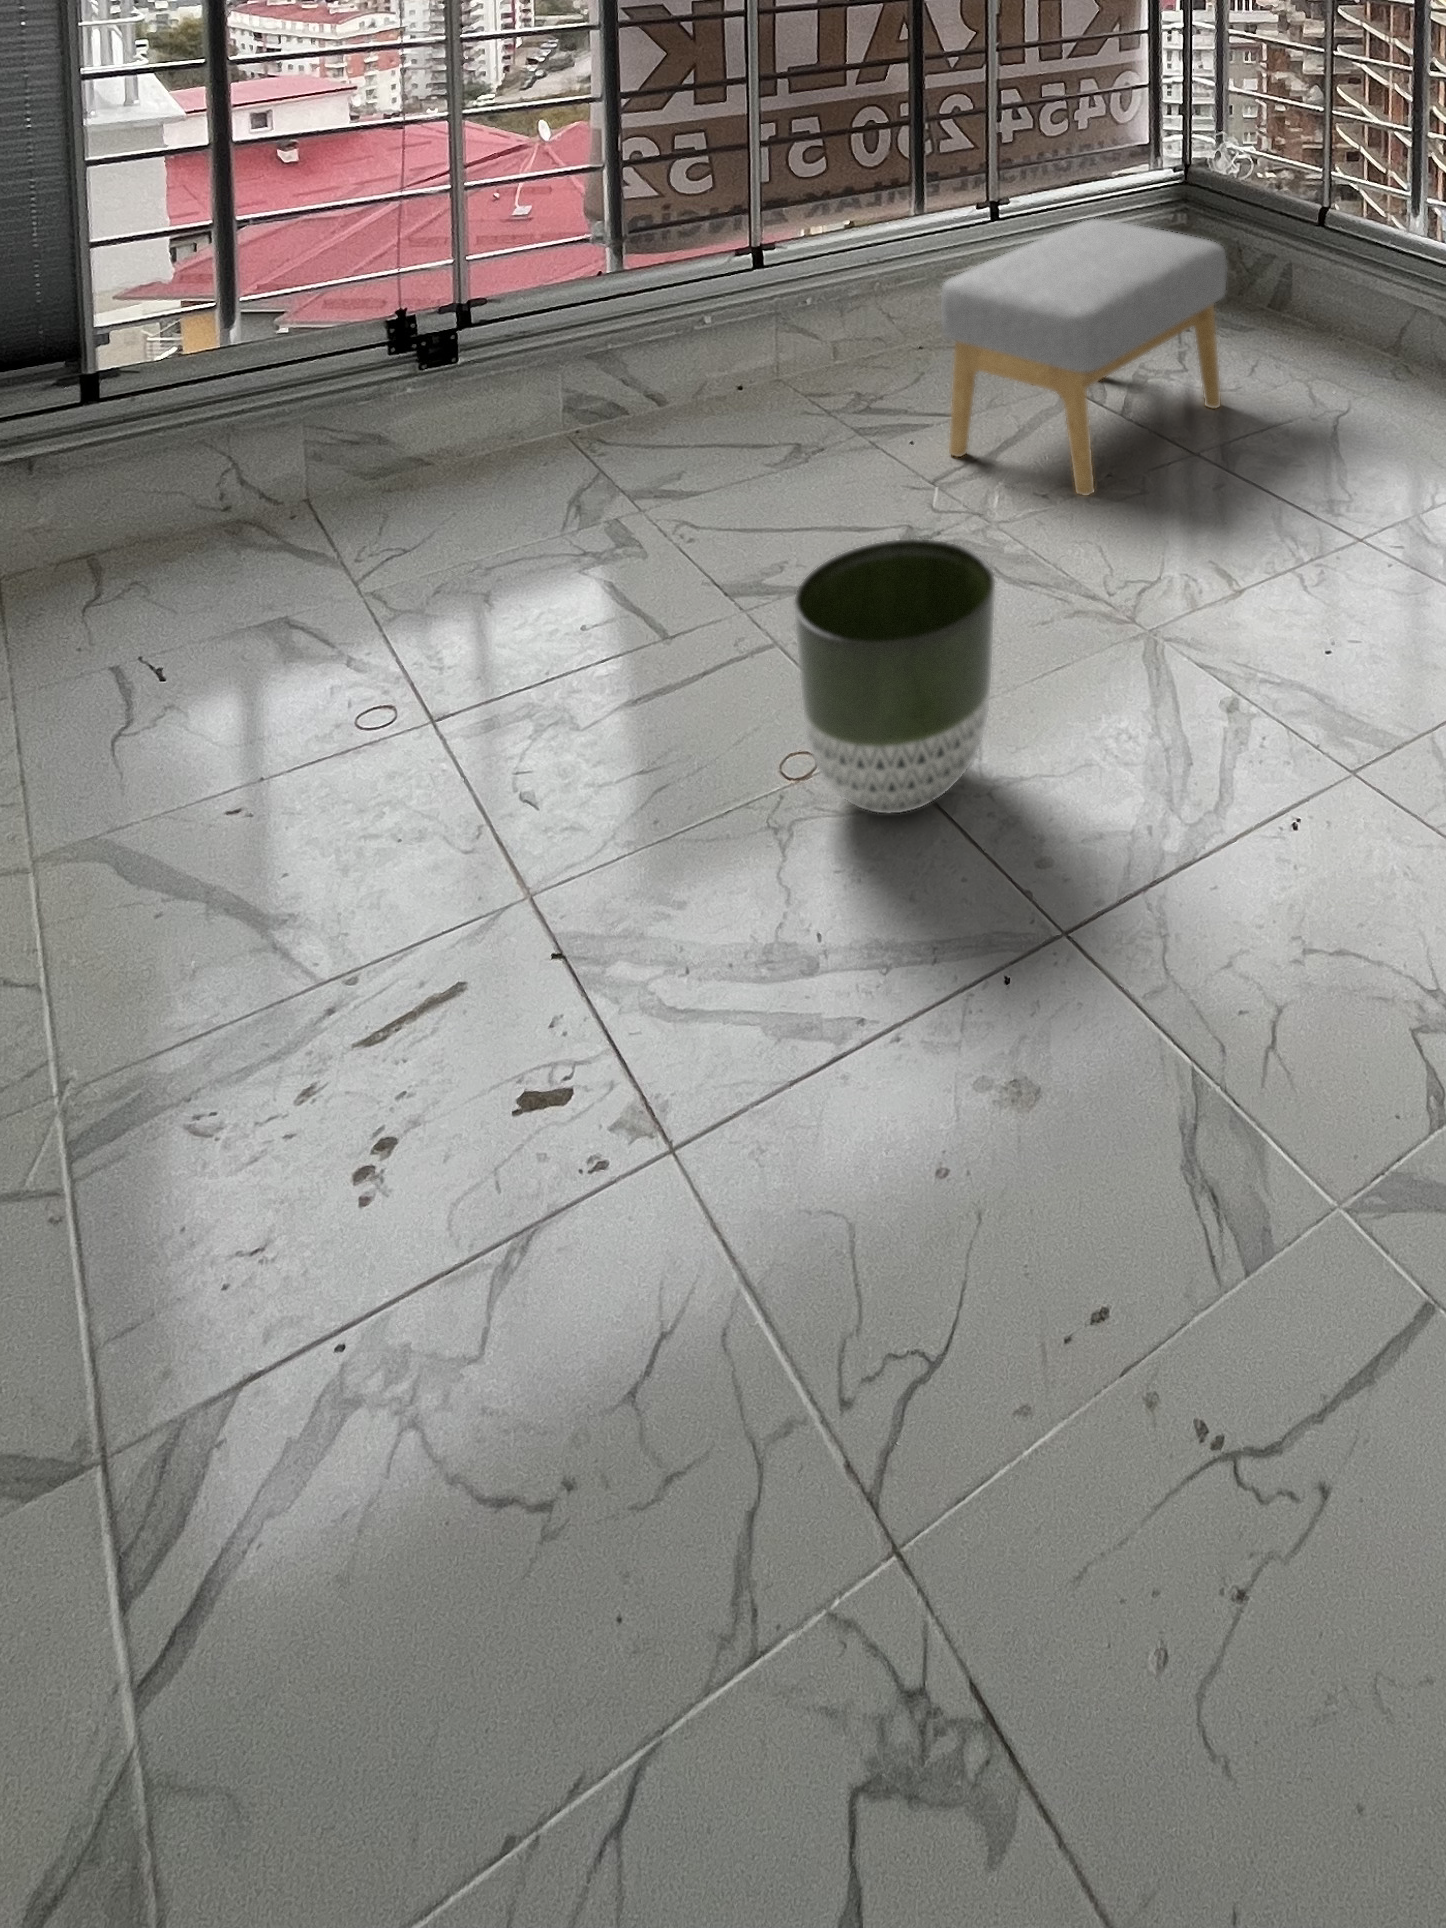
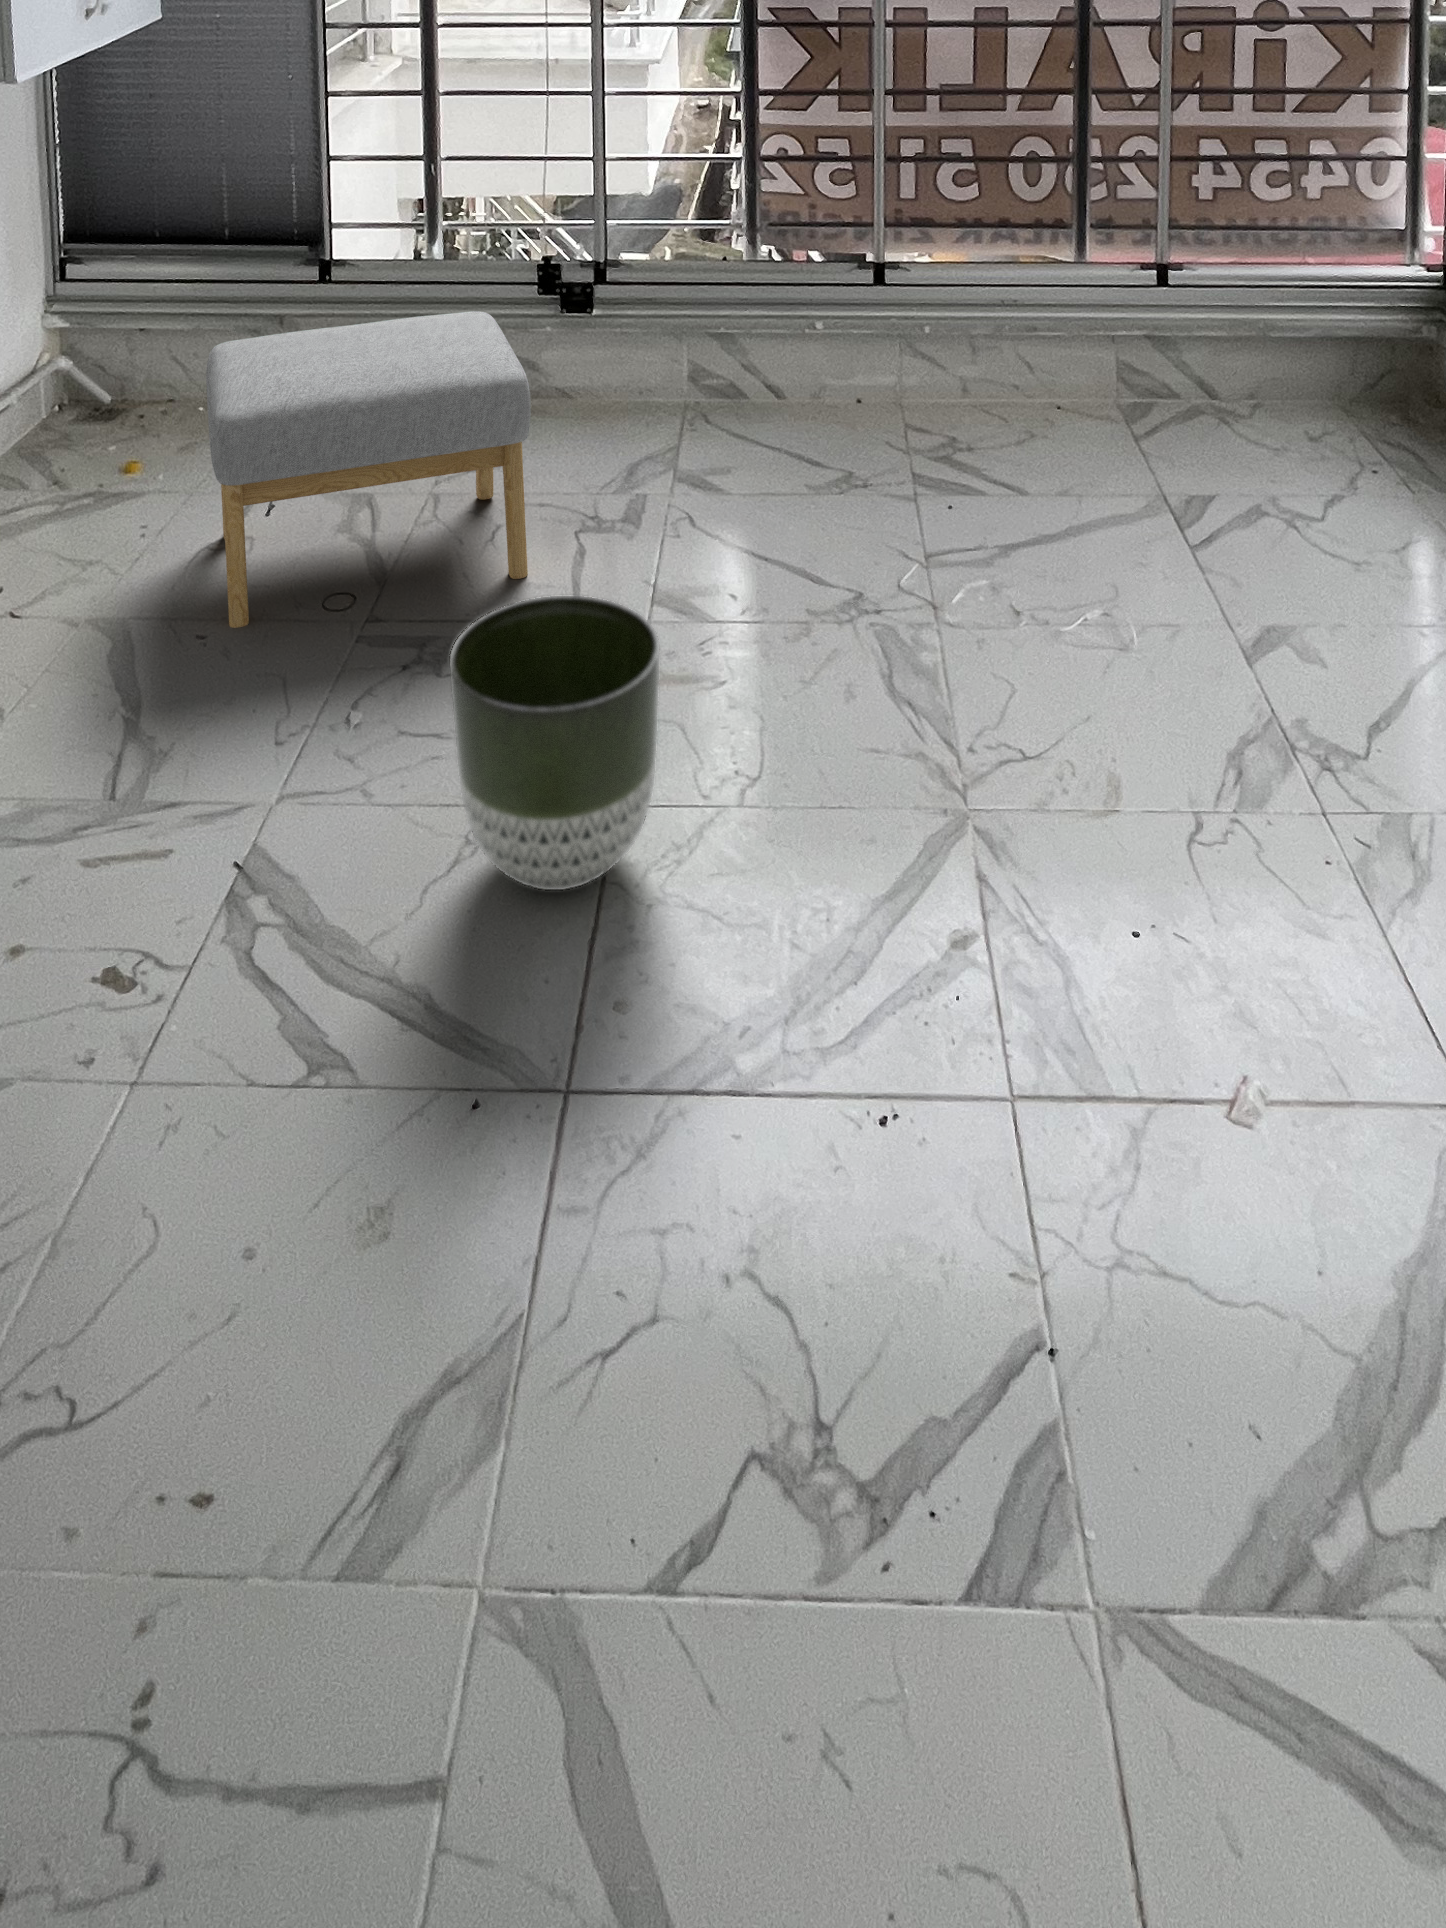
footstool: present [941,219,1227,495] -> present [206,311,531,628]

